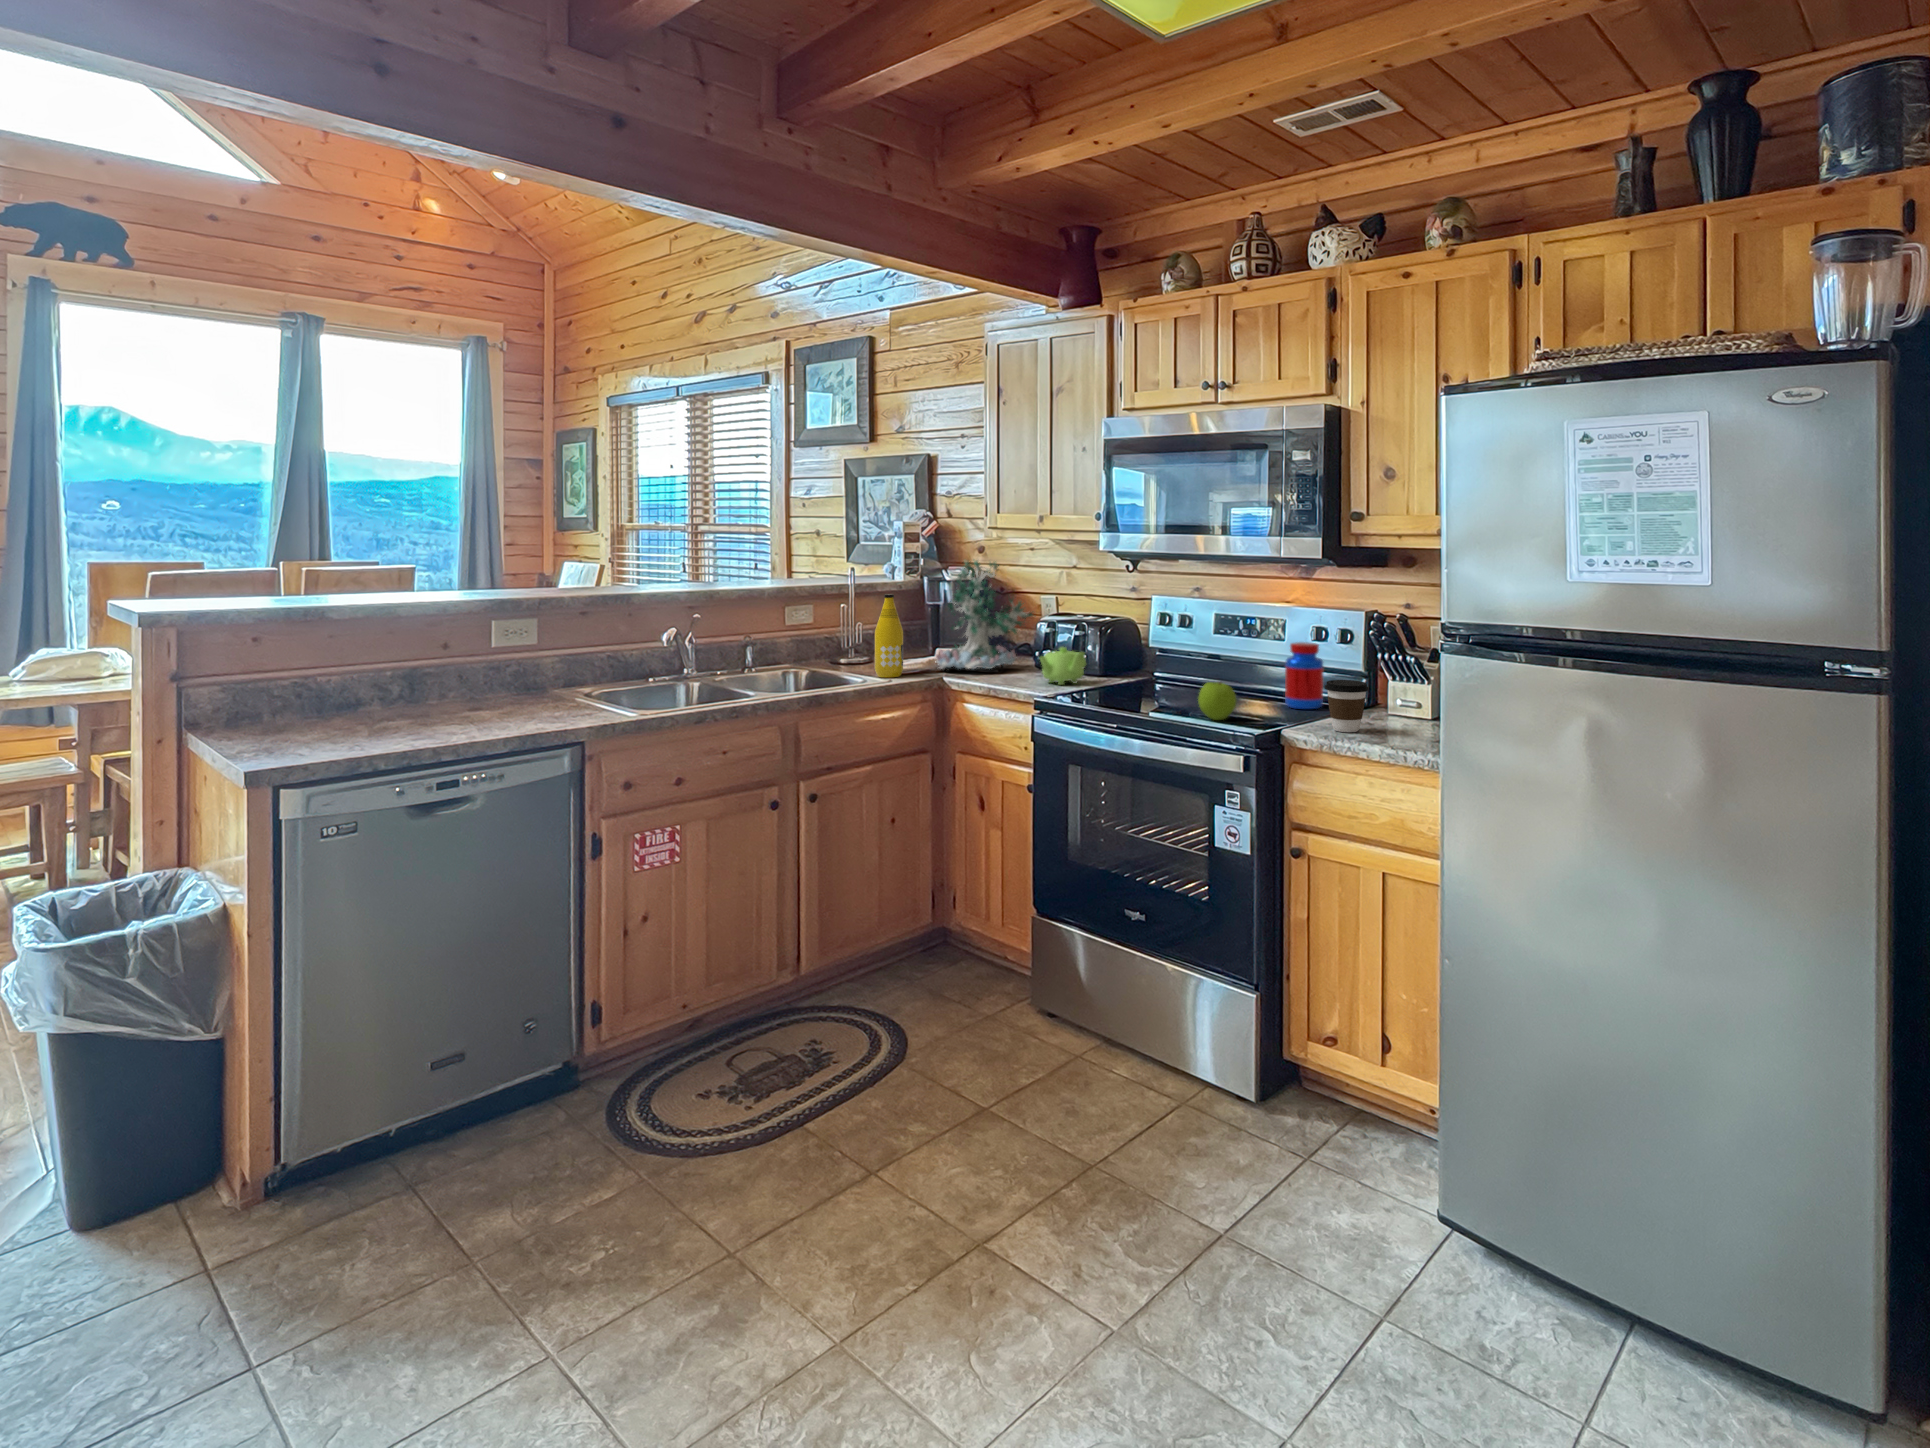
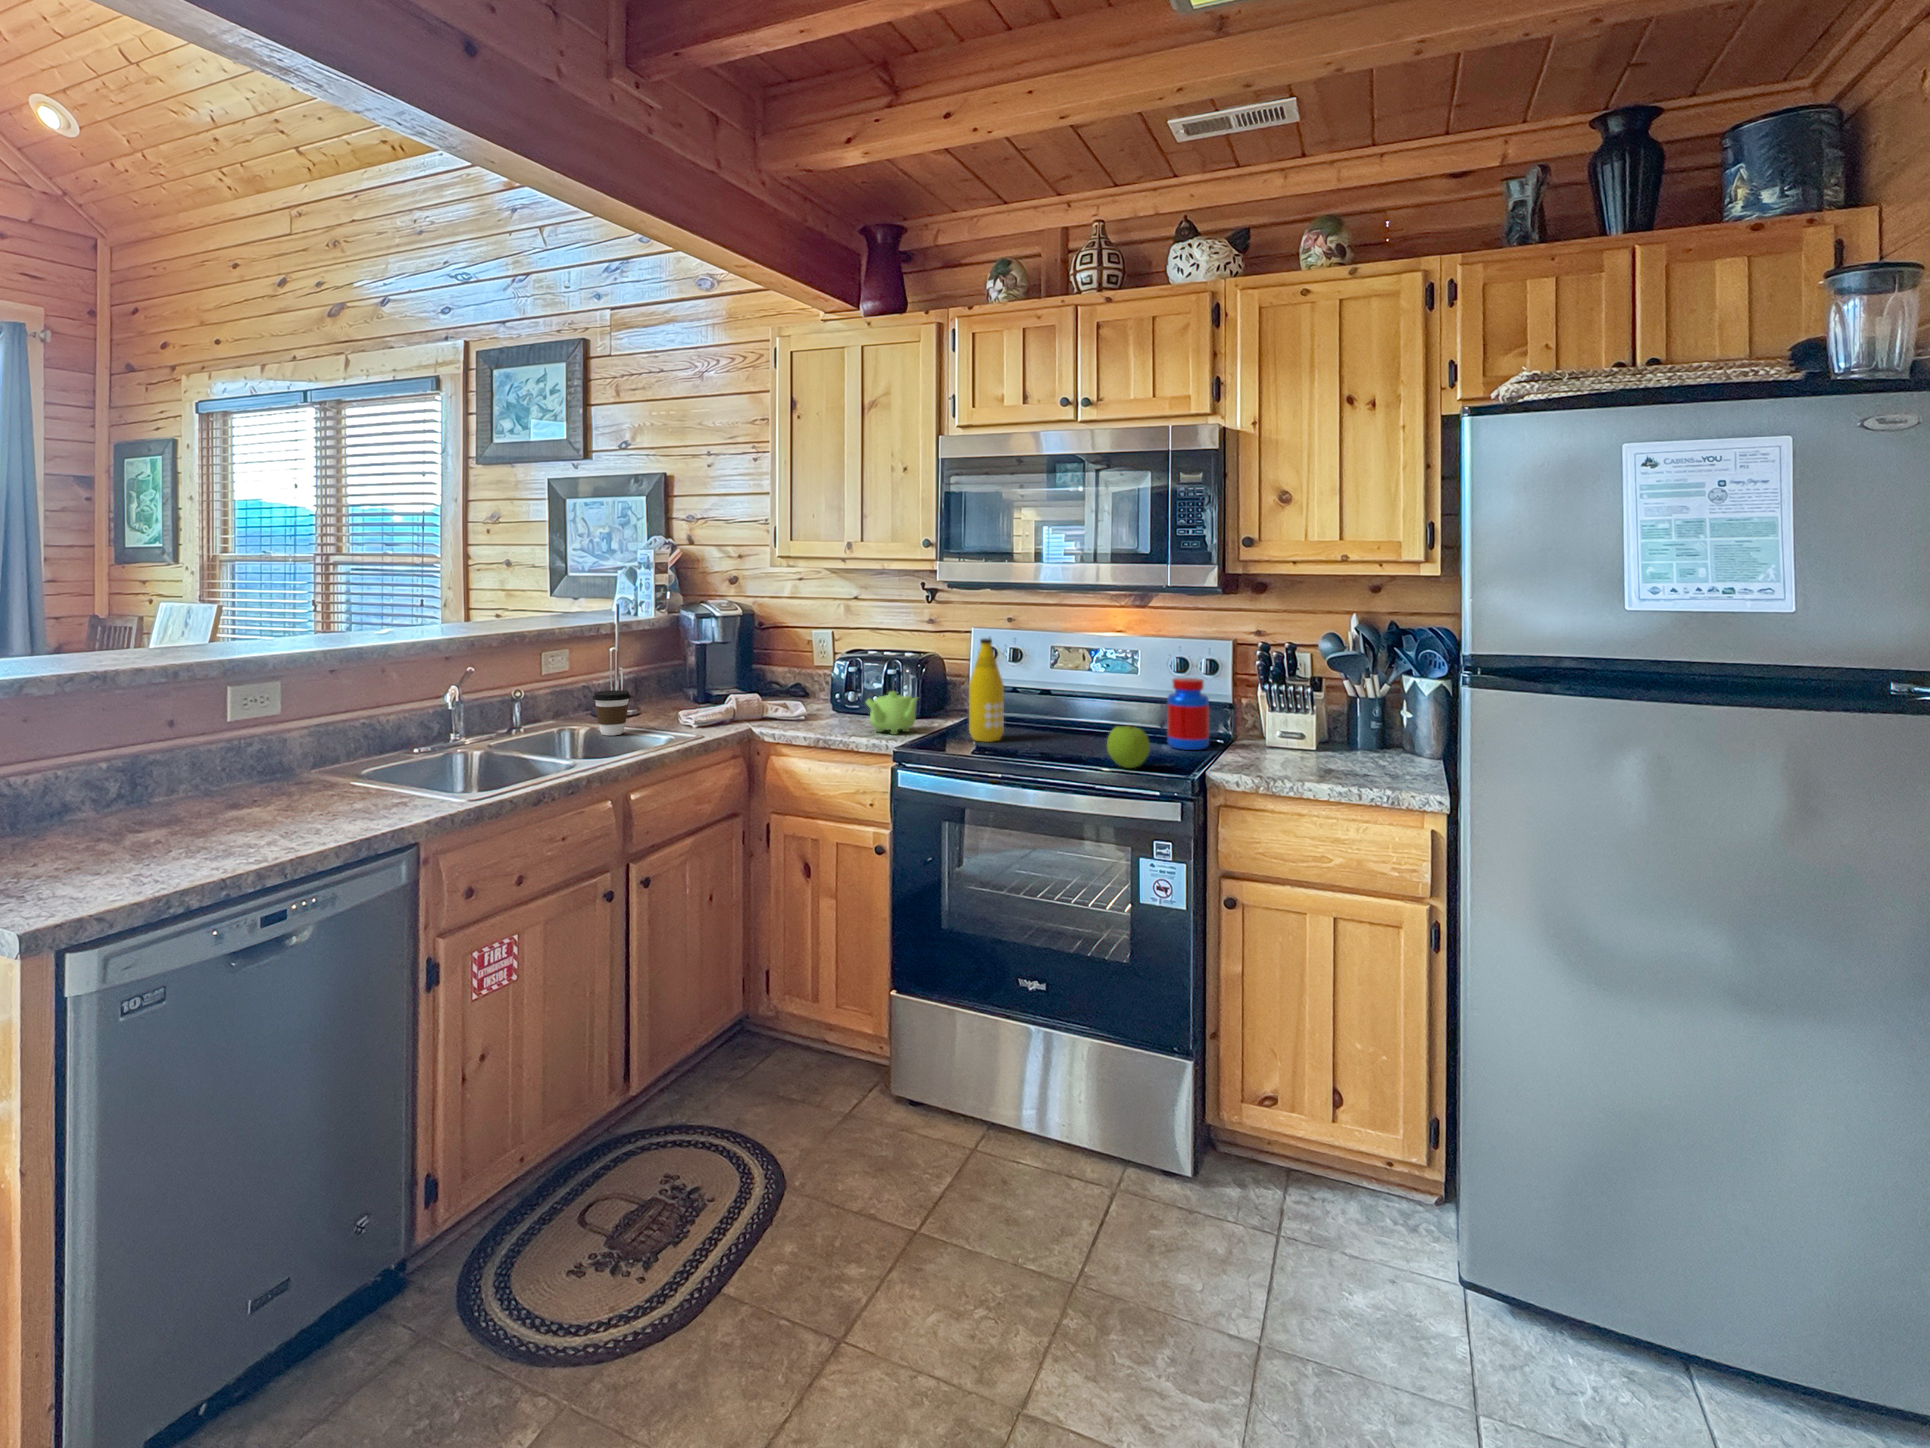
plant: present [935,561,1033,669] -> none [720,593,834,724]
bottle: present [875,594,903,678] -> present [969,638,1004,742]
coffee cup: present [1325,680,1369,732] -> present [593,690,631,735]

